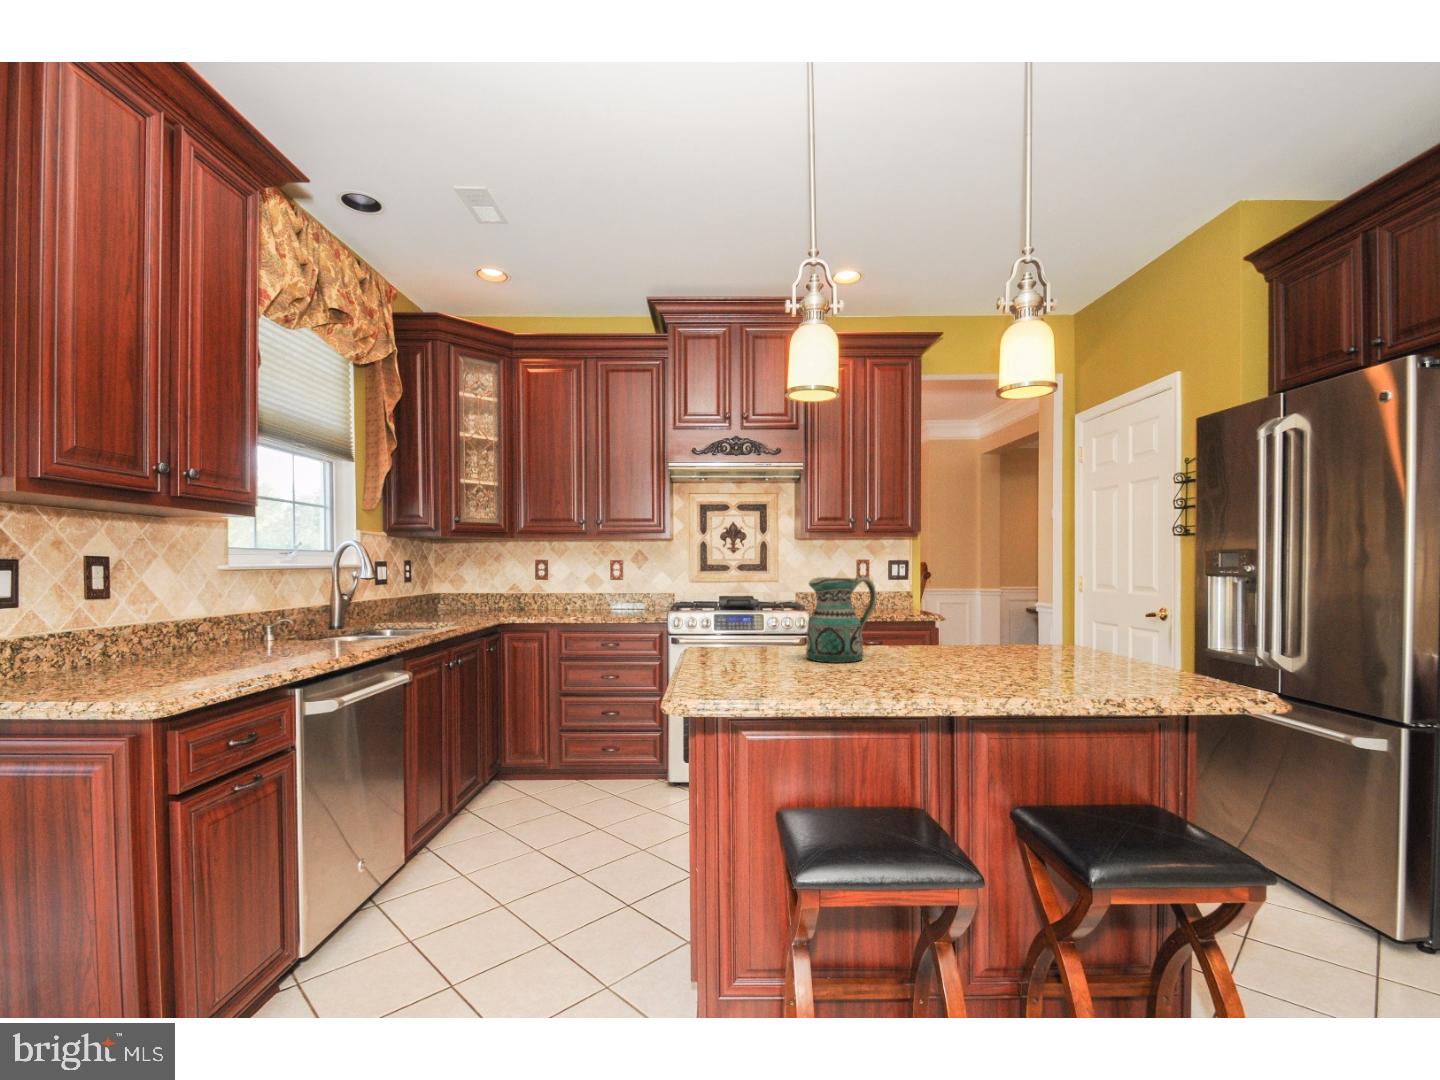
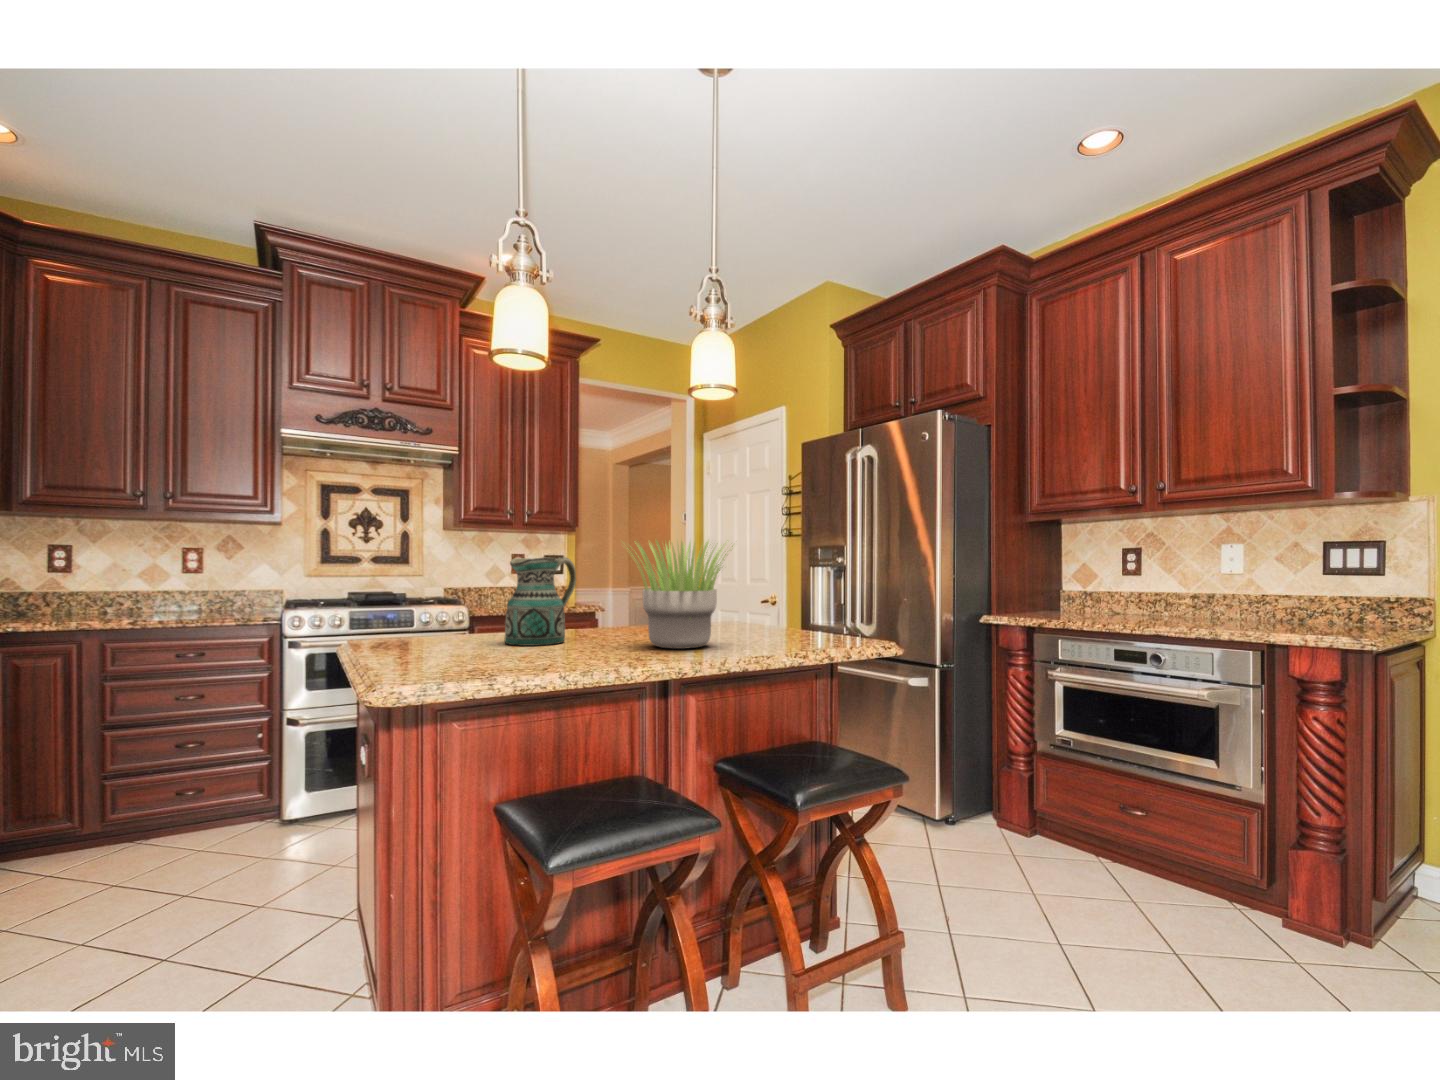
potted plant: none [903,559,1046,680] -> present [631,541,733,649]

